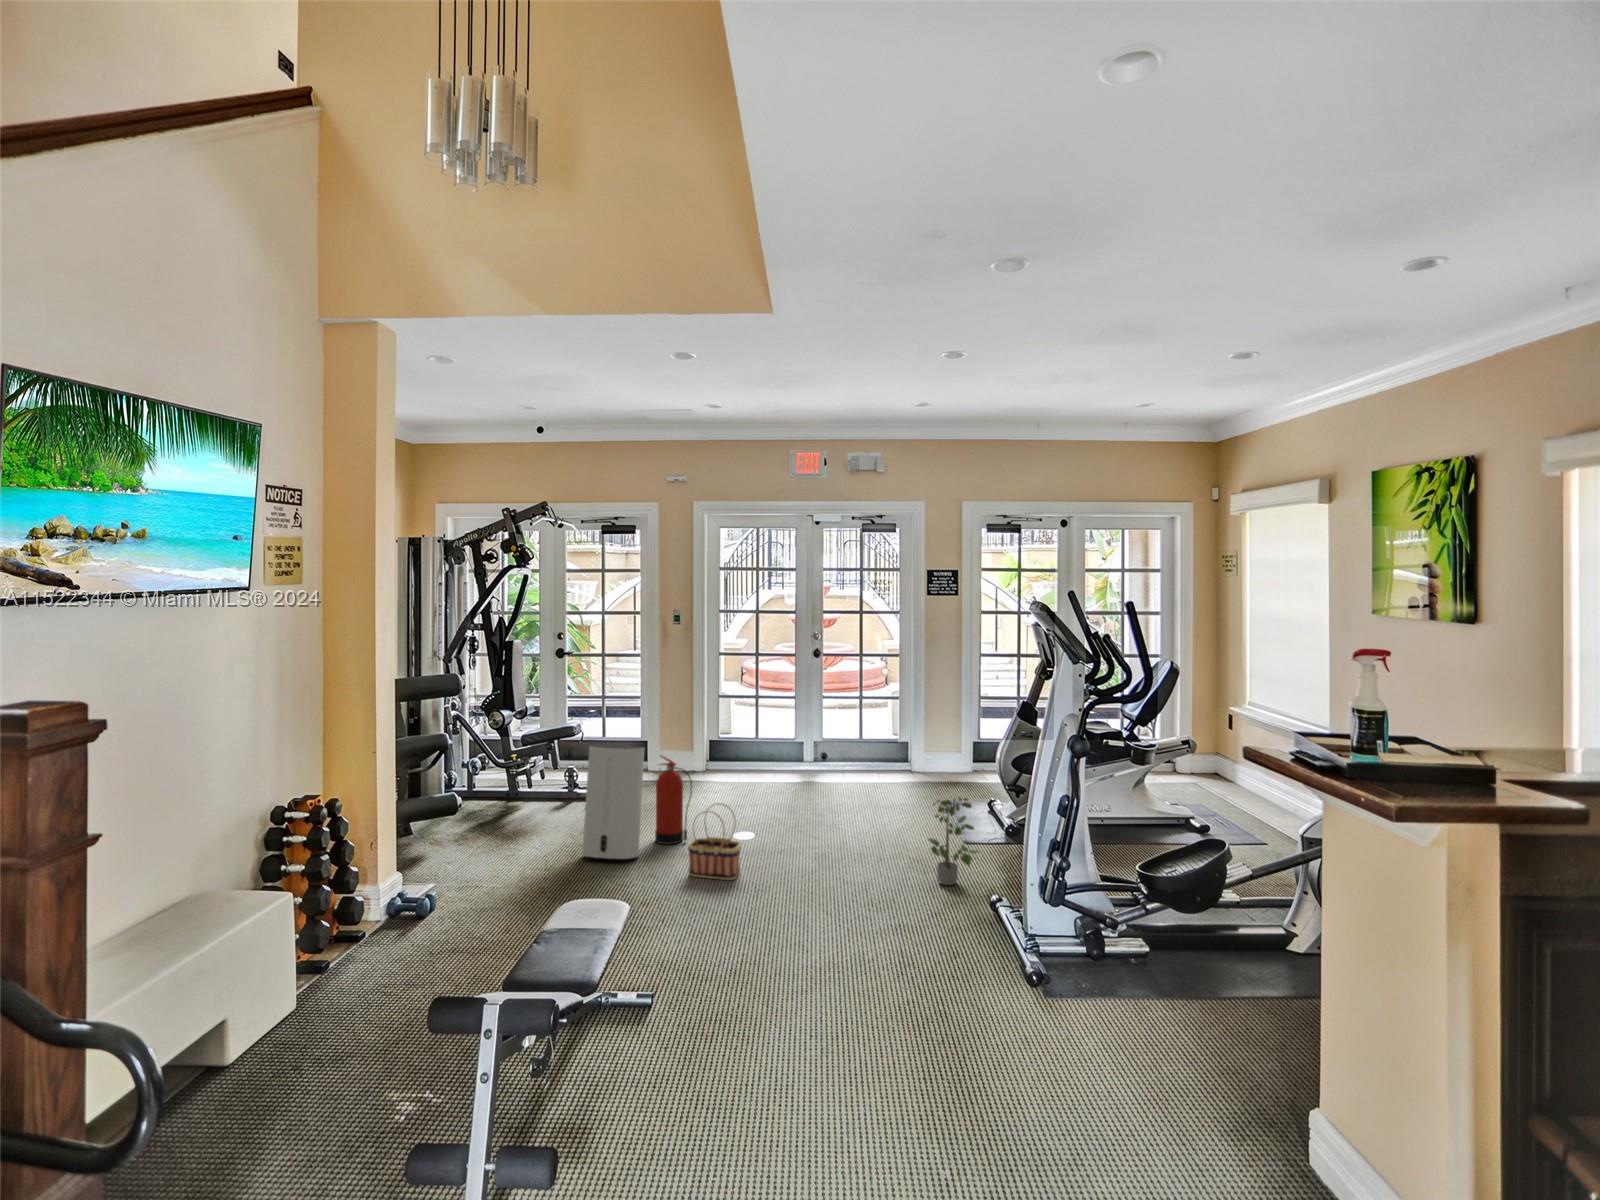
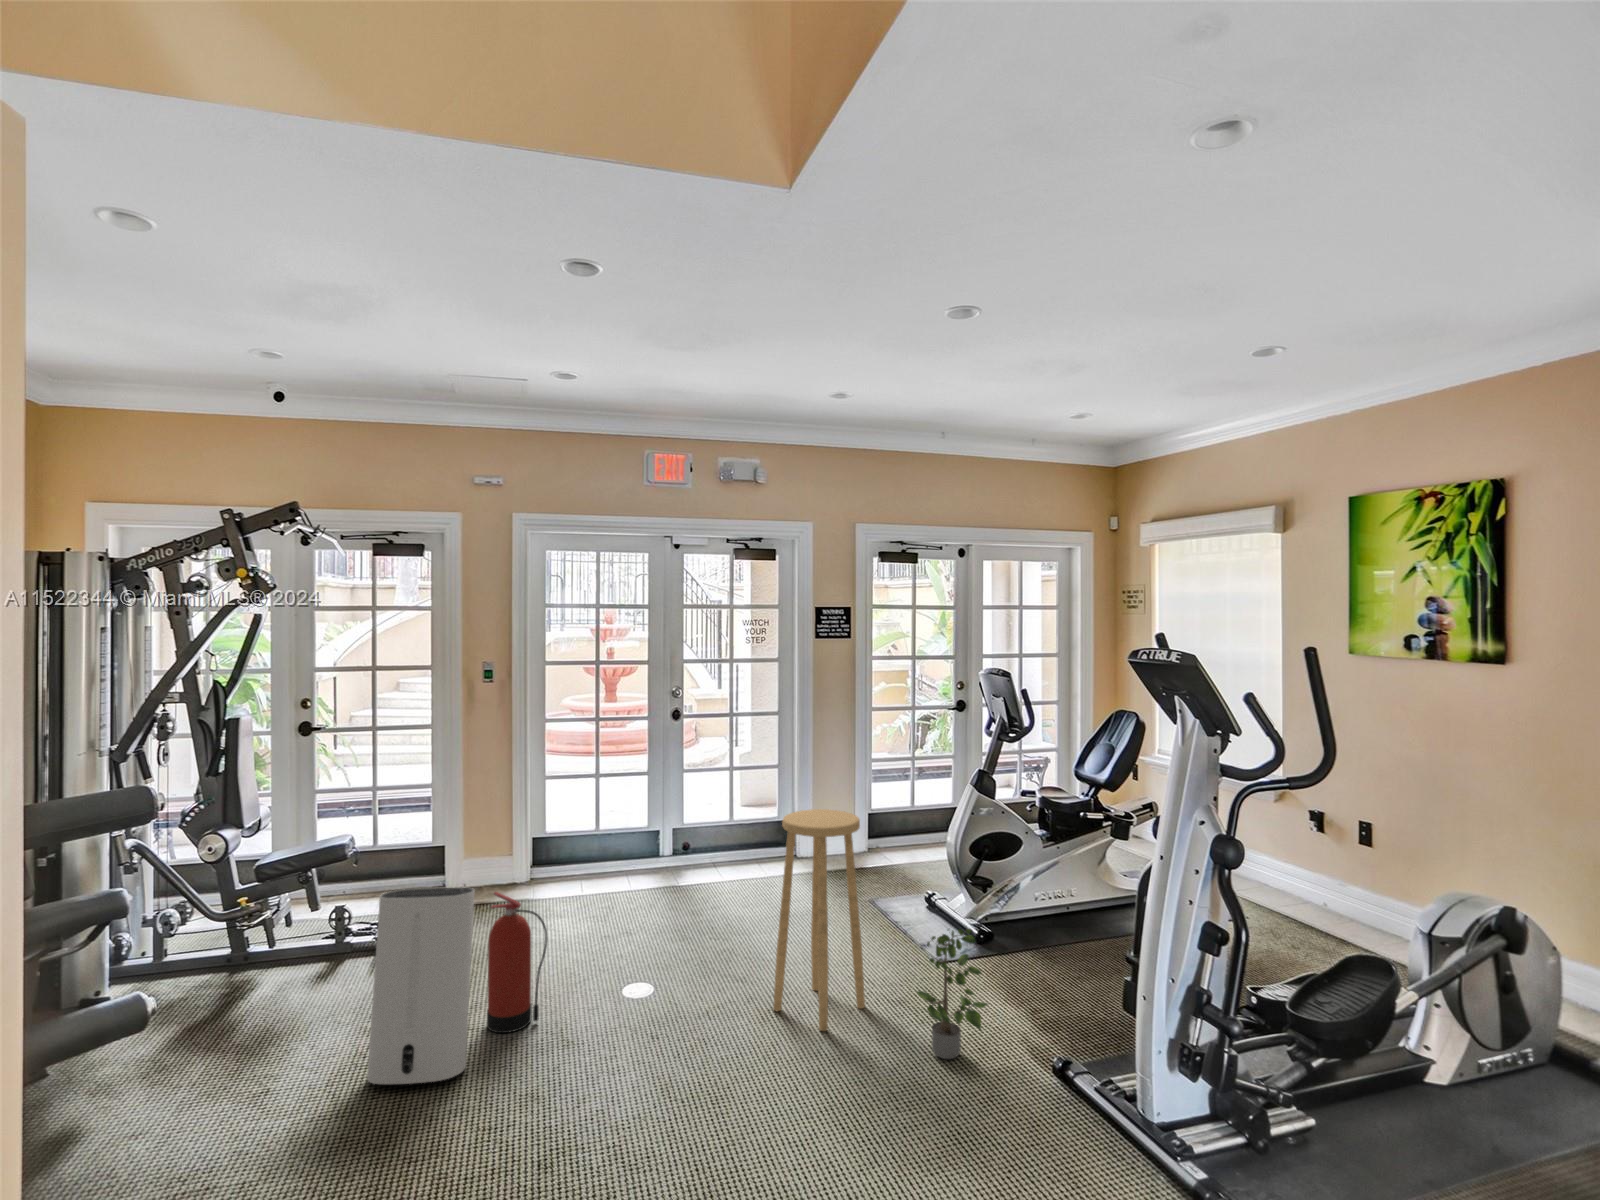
stool: none [841,715,906,864] -> present [773,809,865,1031]
basket: present [688,803,741,880] -> none [558,972,643,1101]

